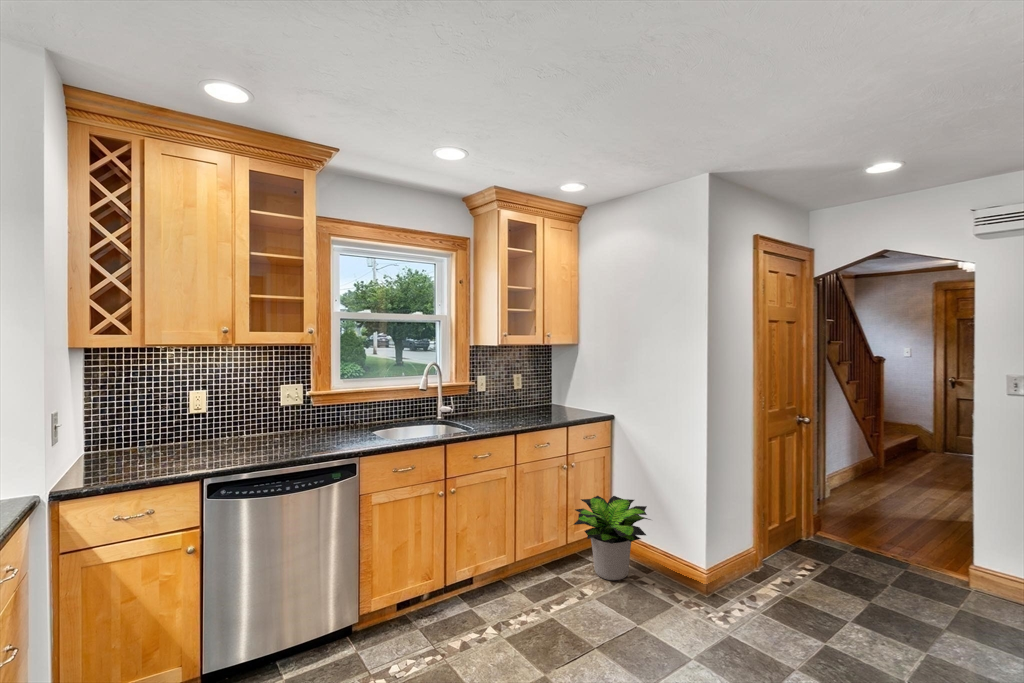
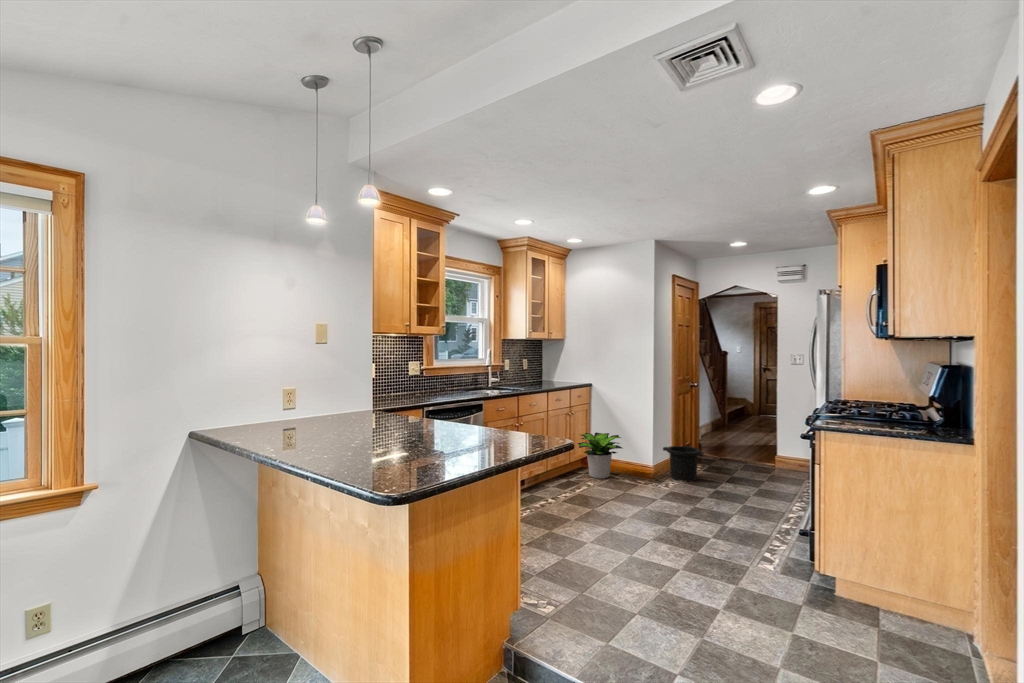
trash can: none [726,534,802,610] -> present [663,446,704,482]

